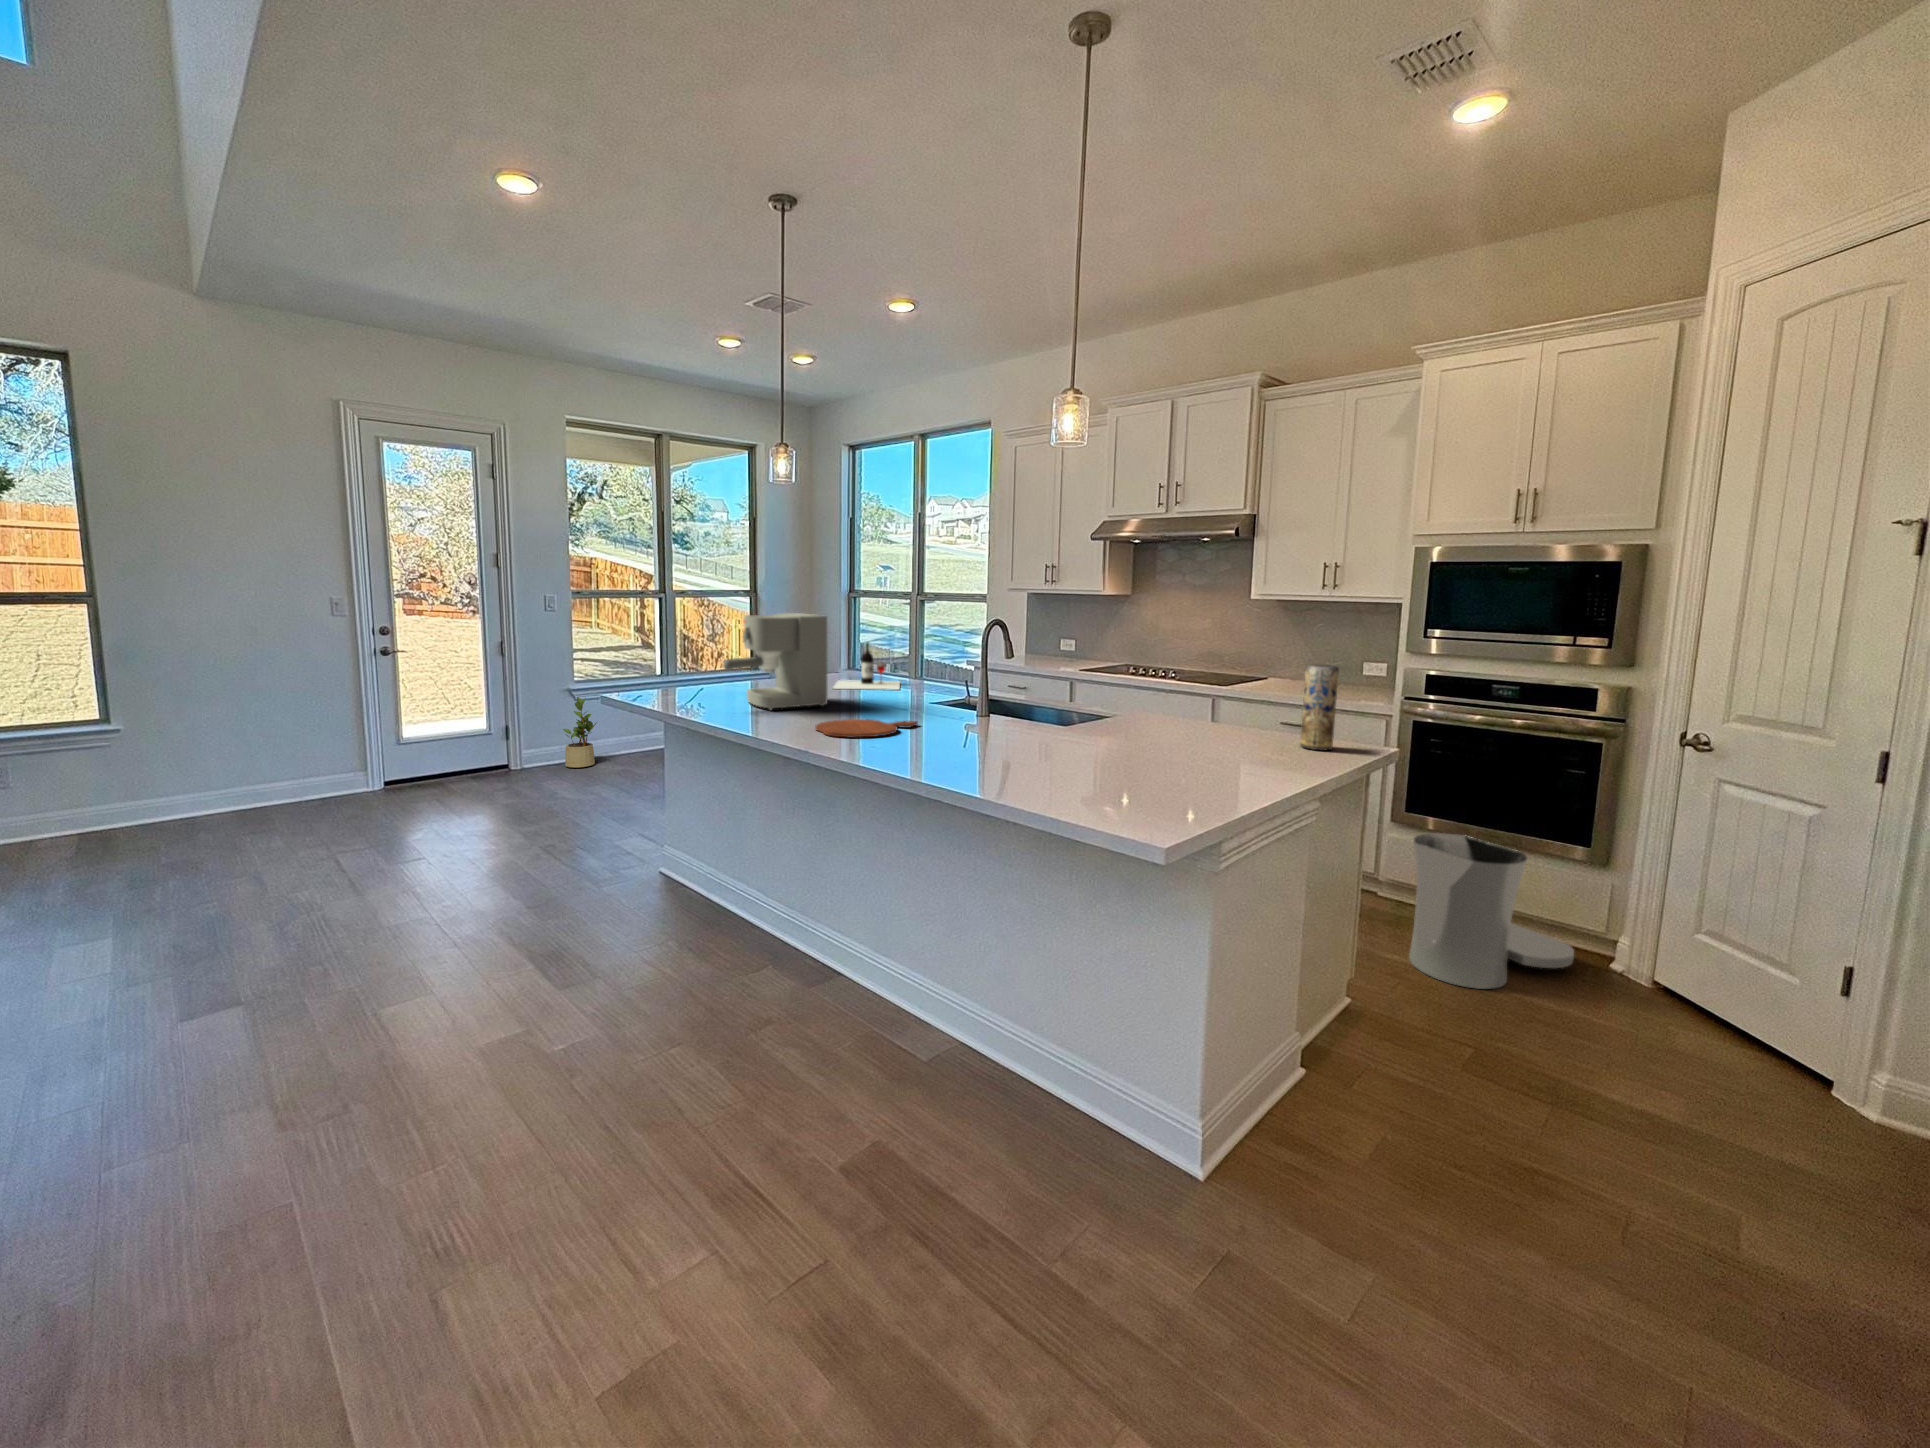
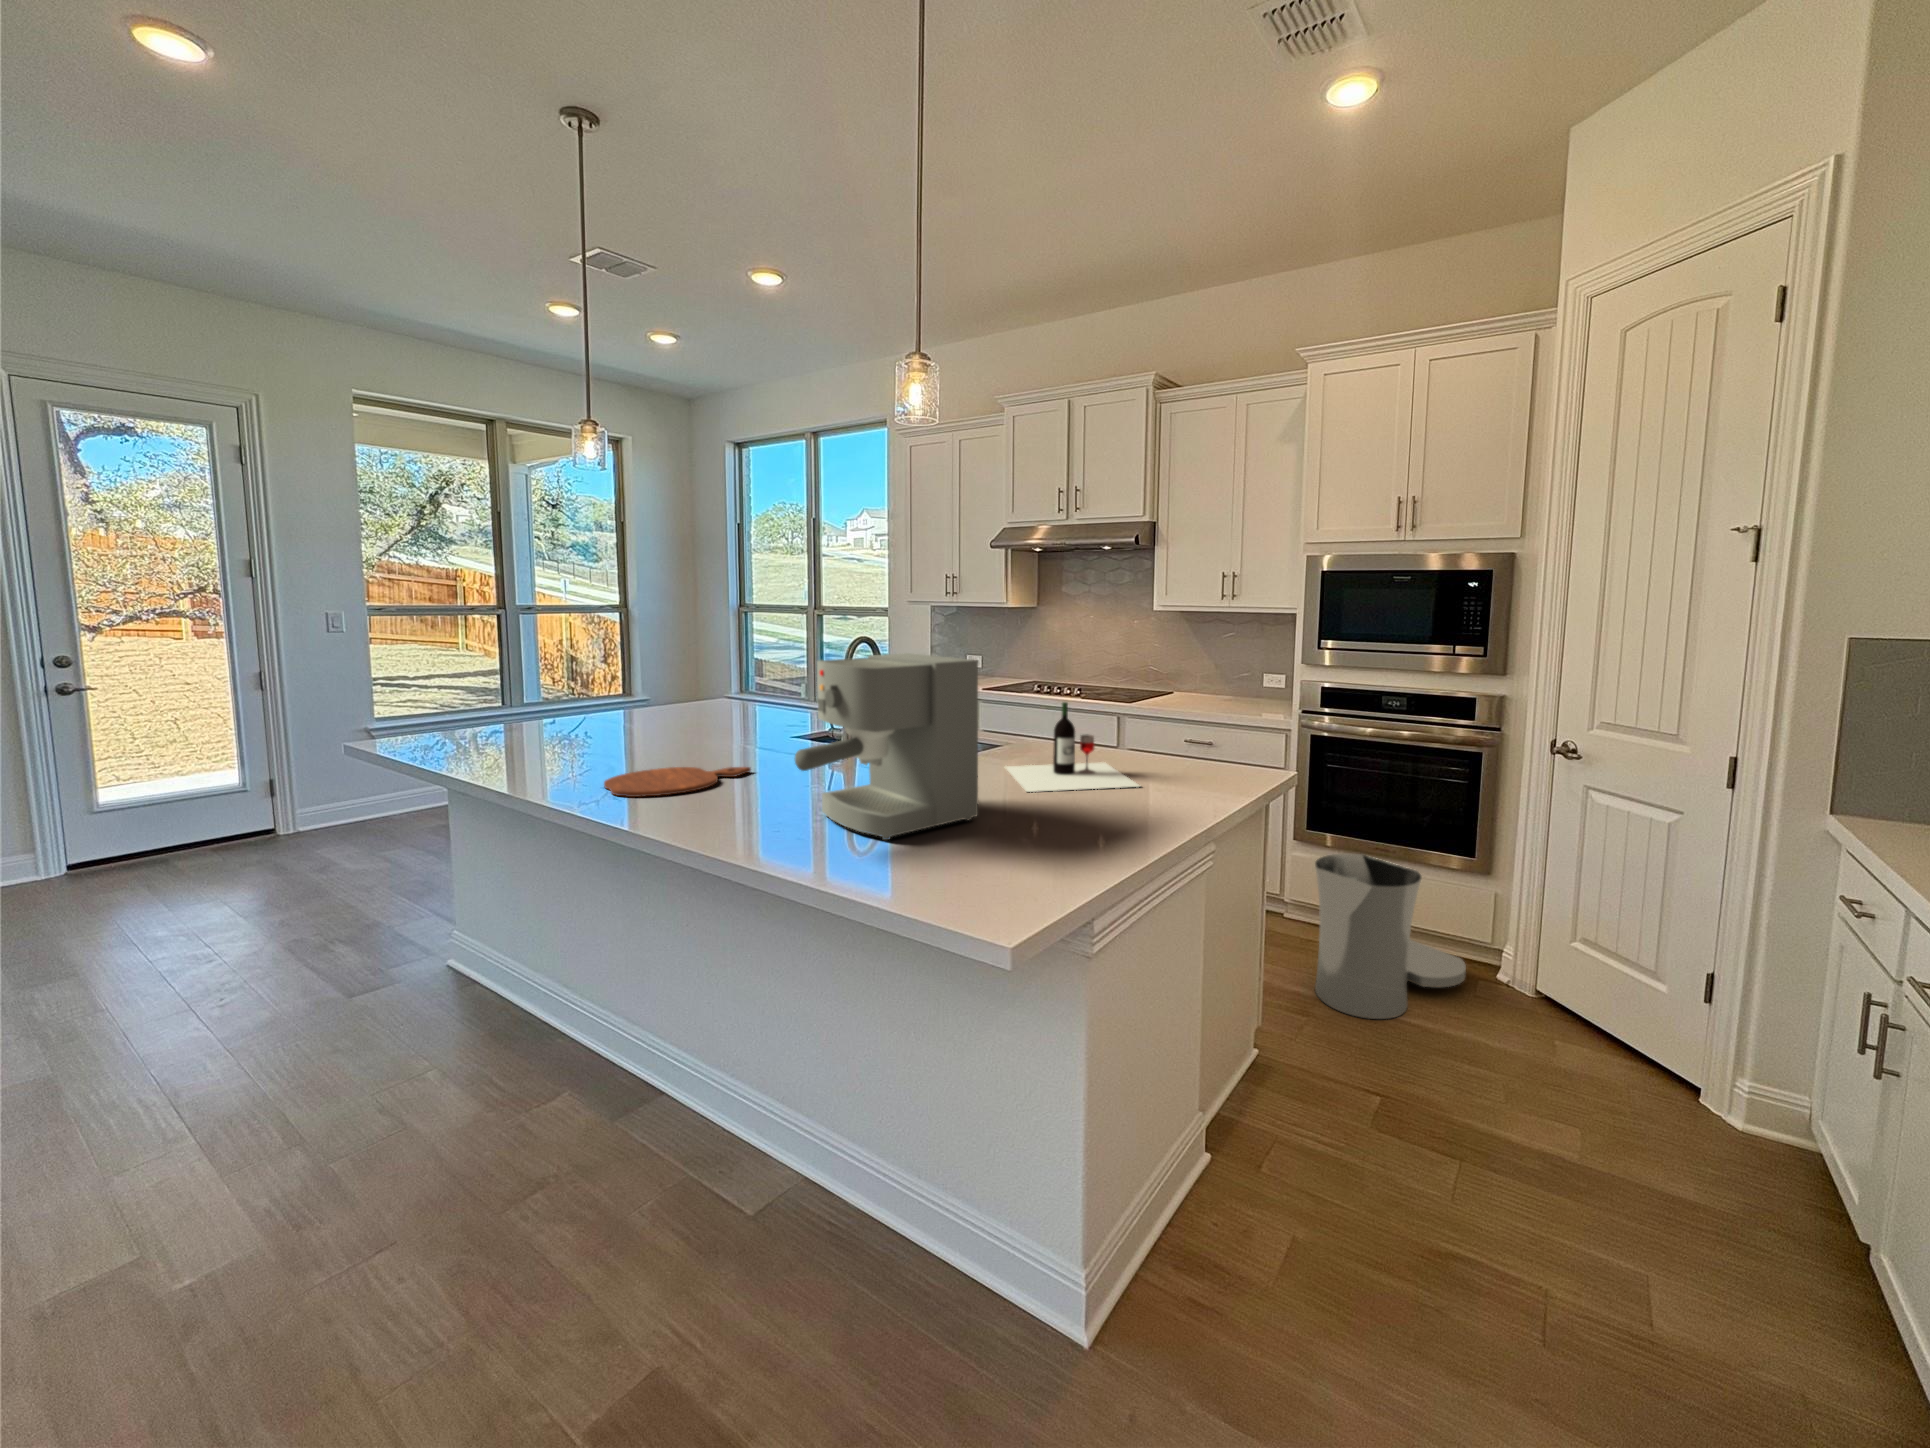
coffee maker: present [723,613,828,710] -> present [795,653,978,840]
wine bottle: present [834,642,900,690] -> present [1006,702,1139,792]
vase: present [1300,665,1339,750] -> none [1194,684,1231,781]
potted plant: present [563,697,596,768] -> none [355,740,405,828]

